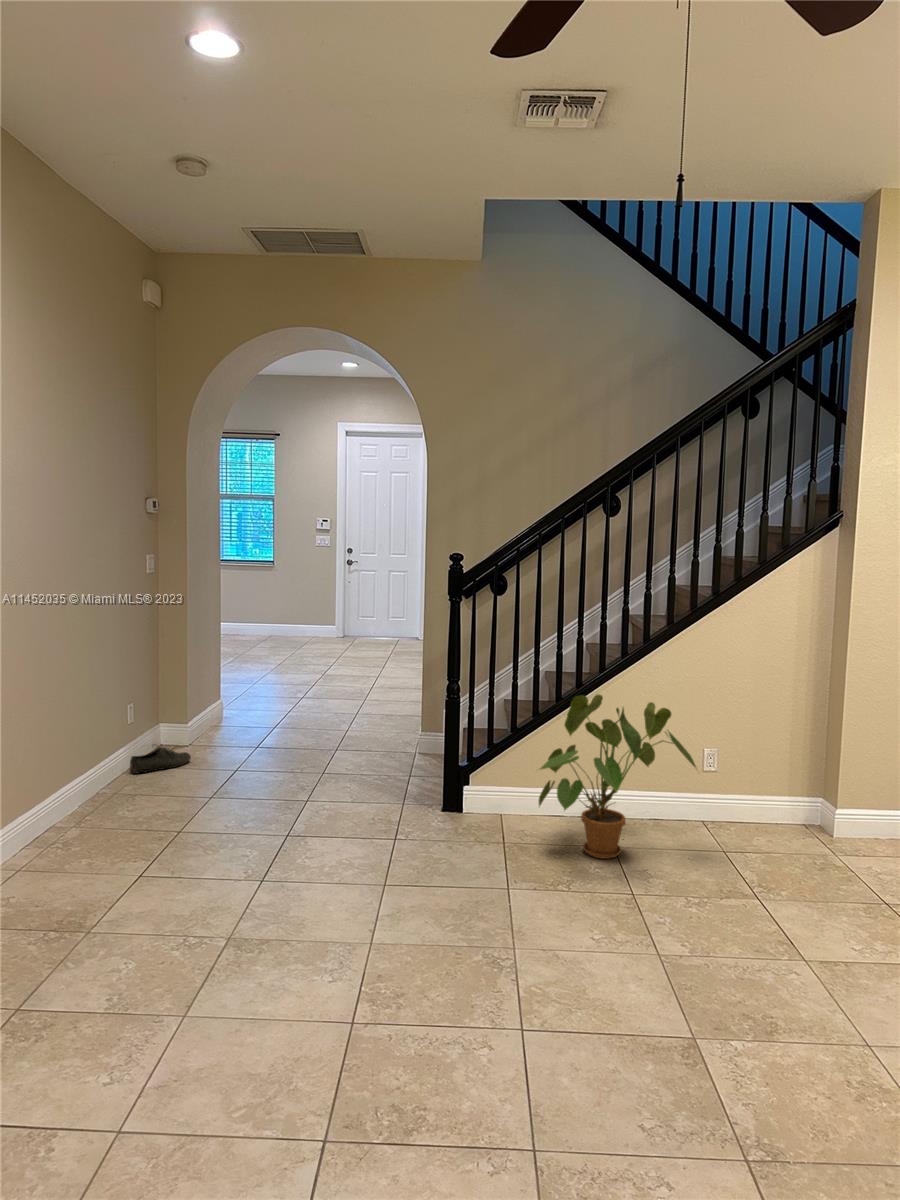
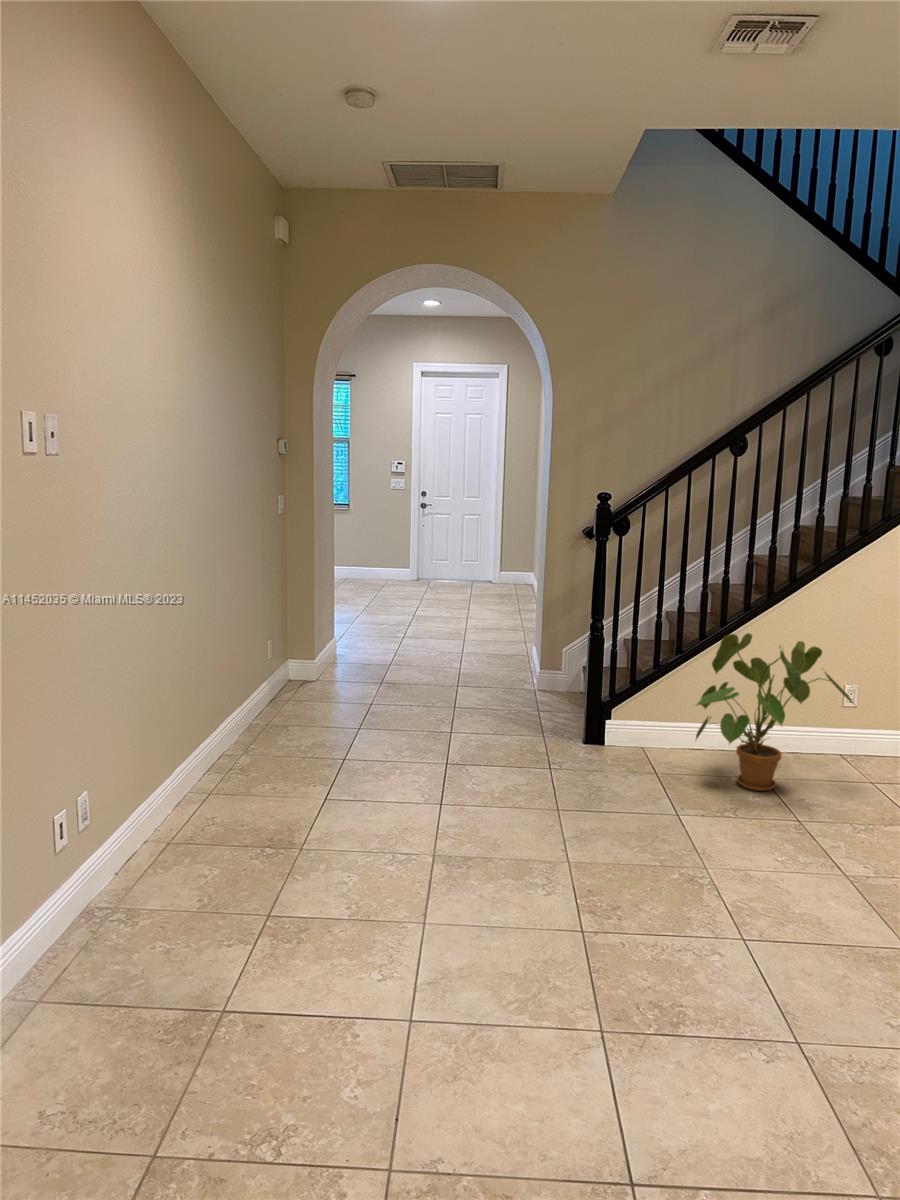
shoe: present [130,744,191,774] -> none [269,681,323,709]

